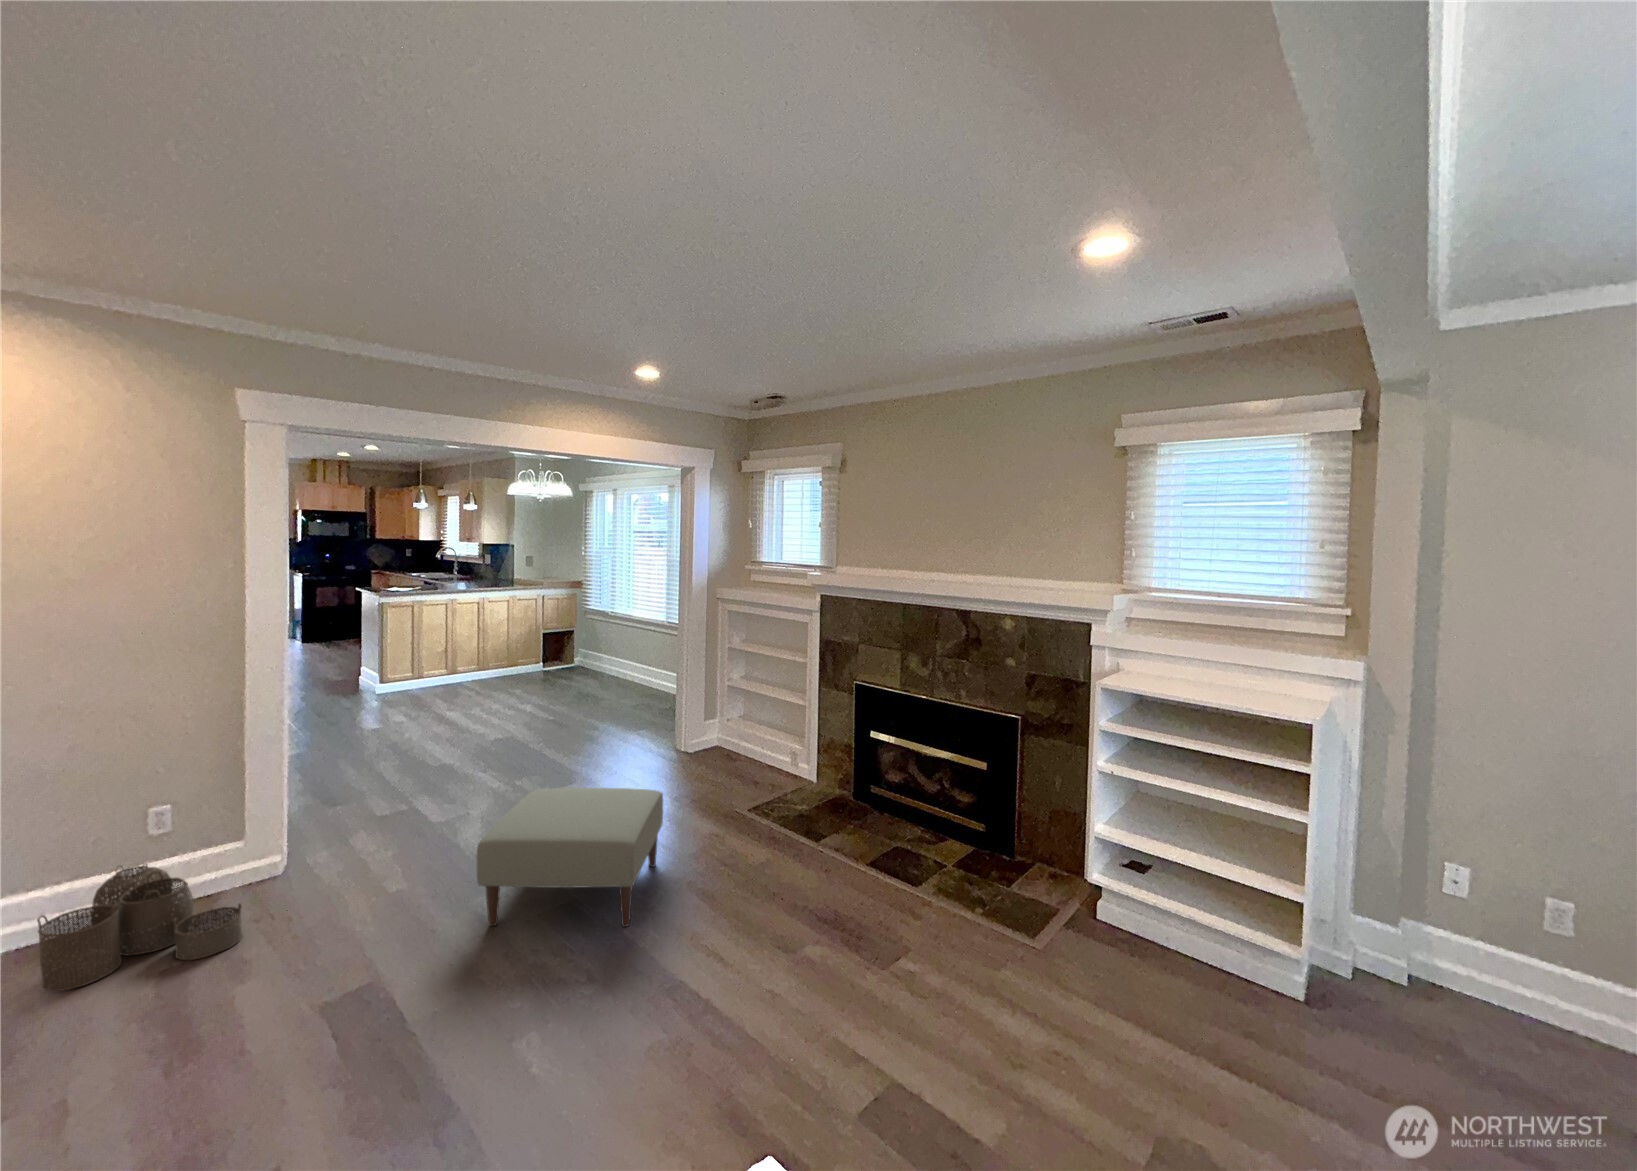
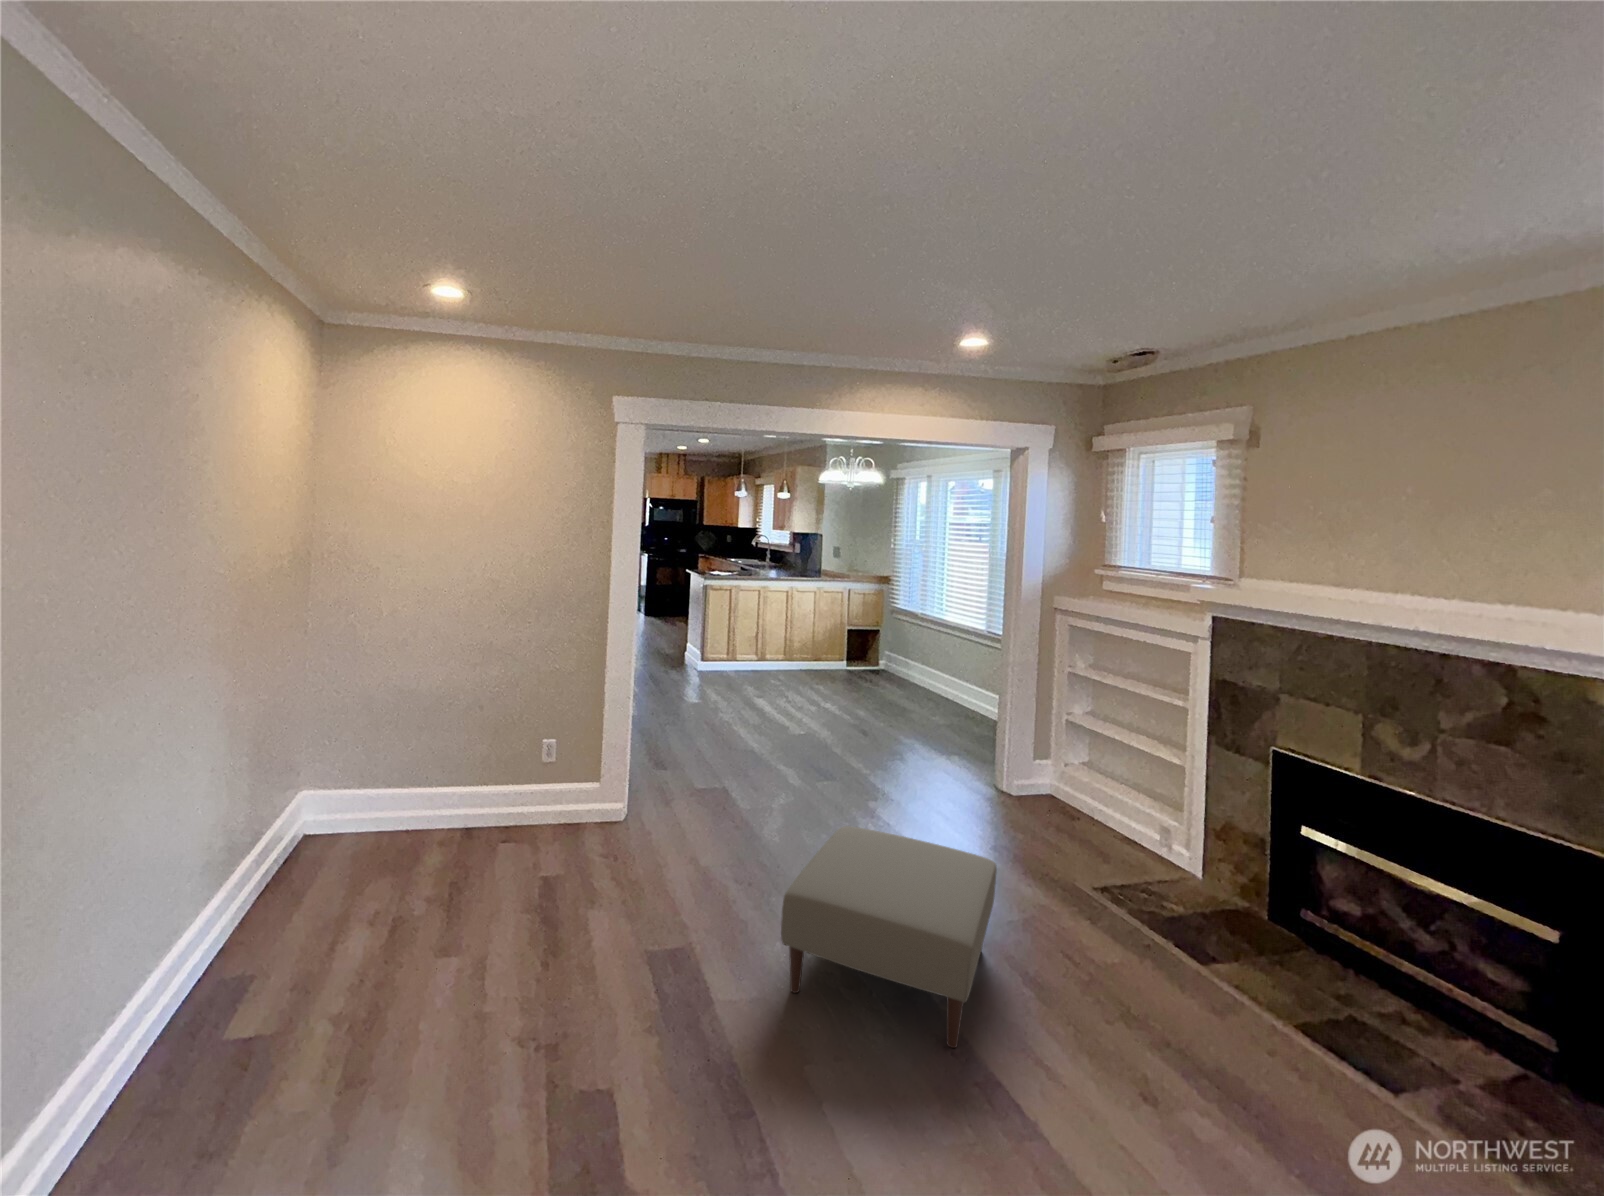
woven basket: present [37,864,242,991] -> none [417,828,568,950]

